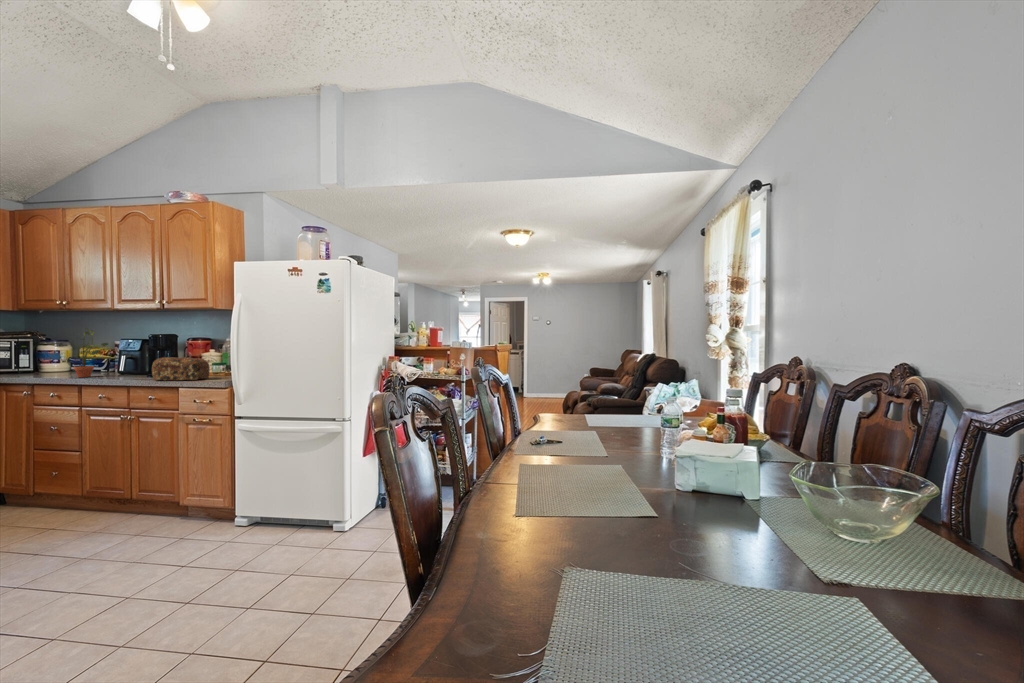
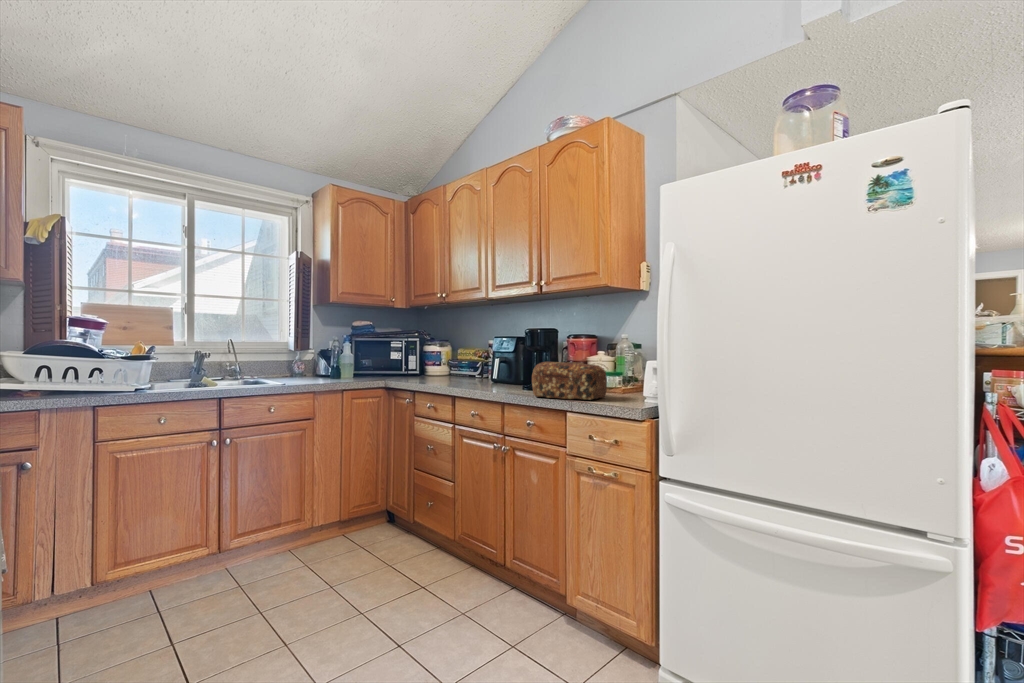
potted plant: present [74,328,108,377] -> none [445,321,483,385]

